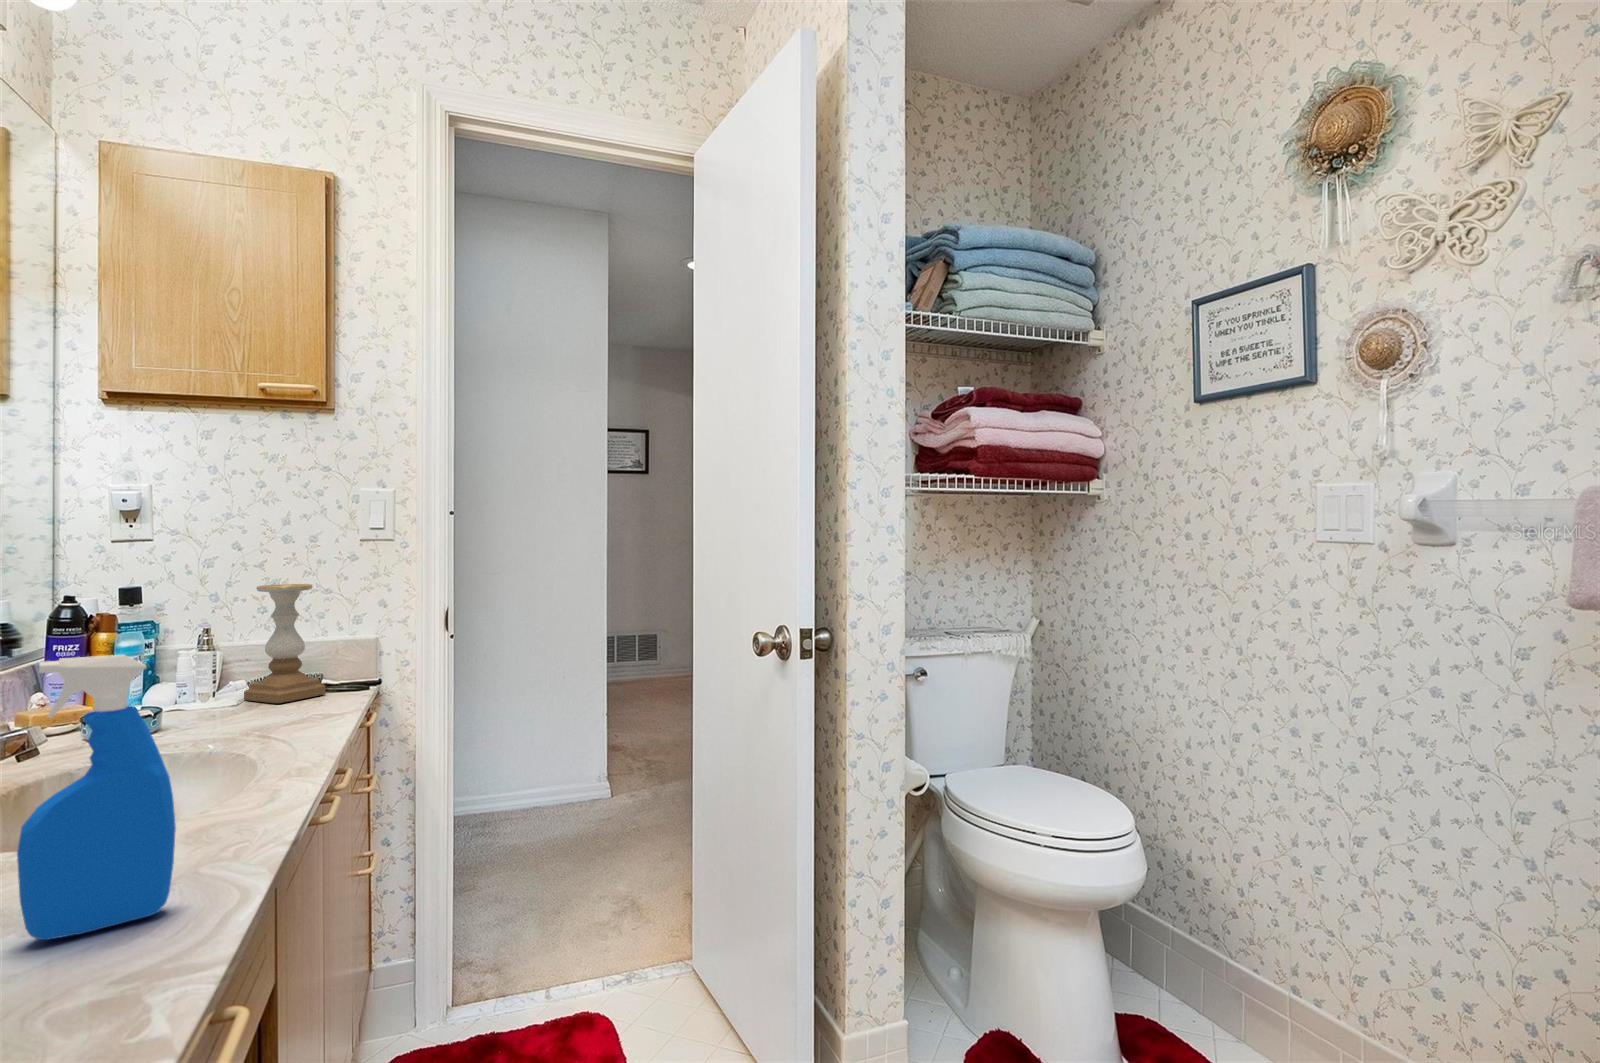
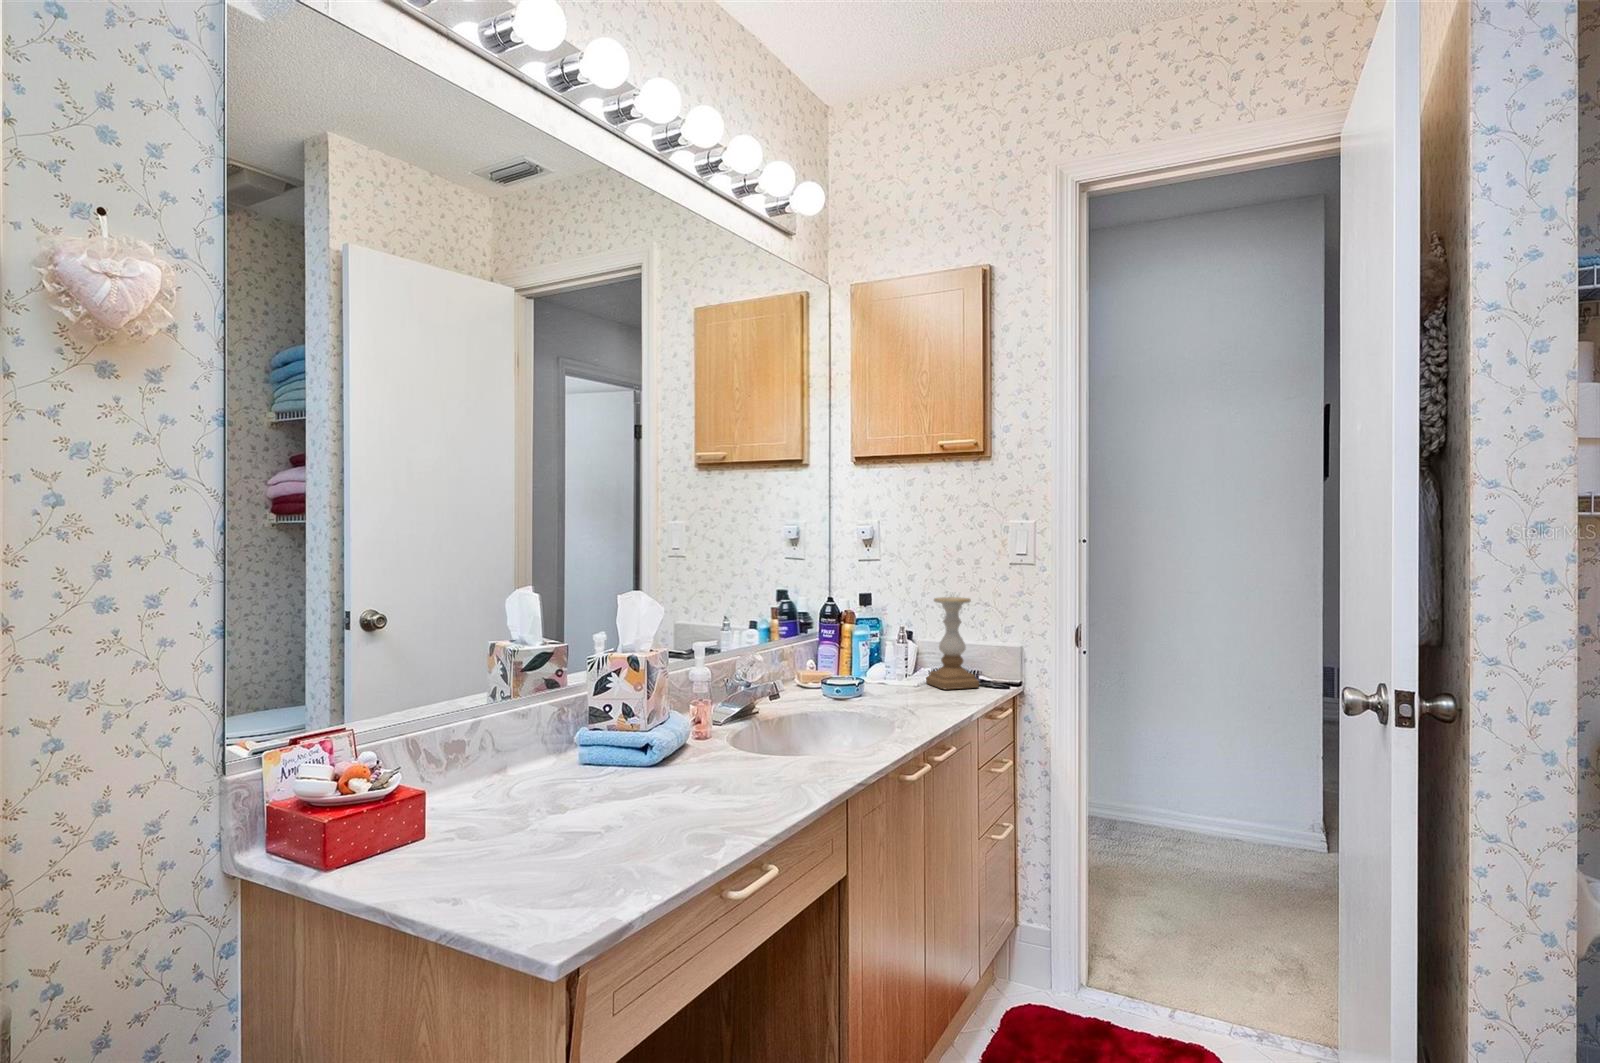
spray bottle: present [17,655,176,940] -> none [731,645,799,804]

